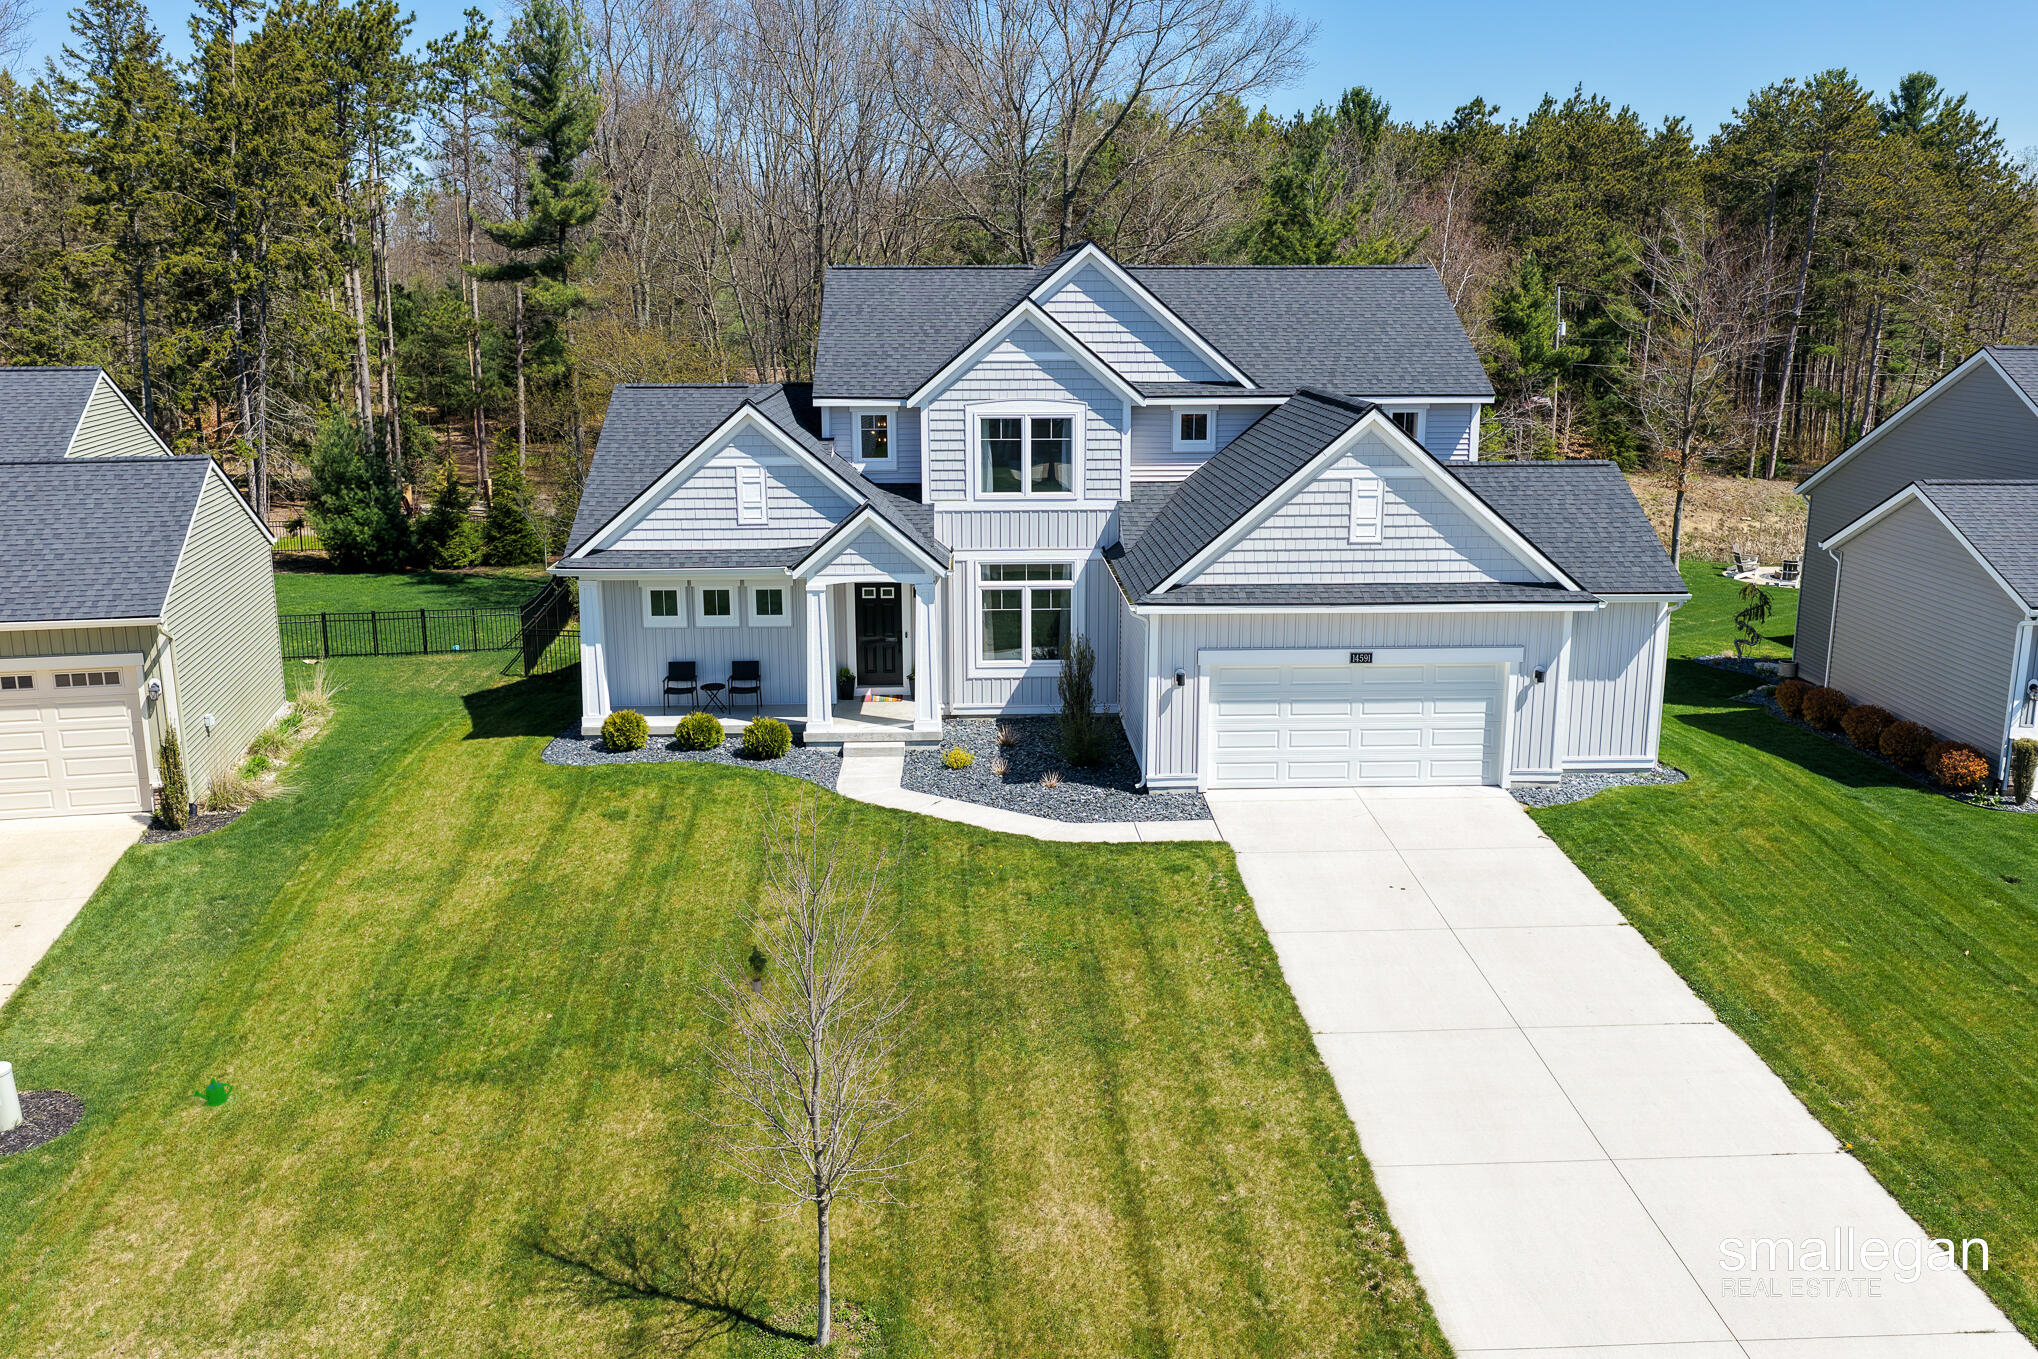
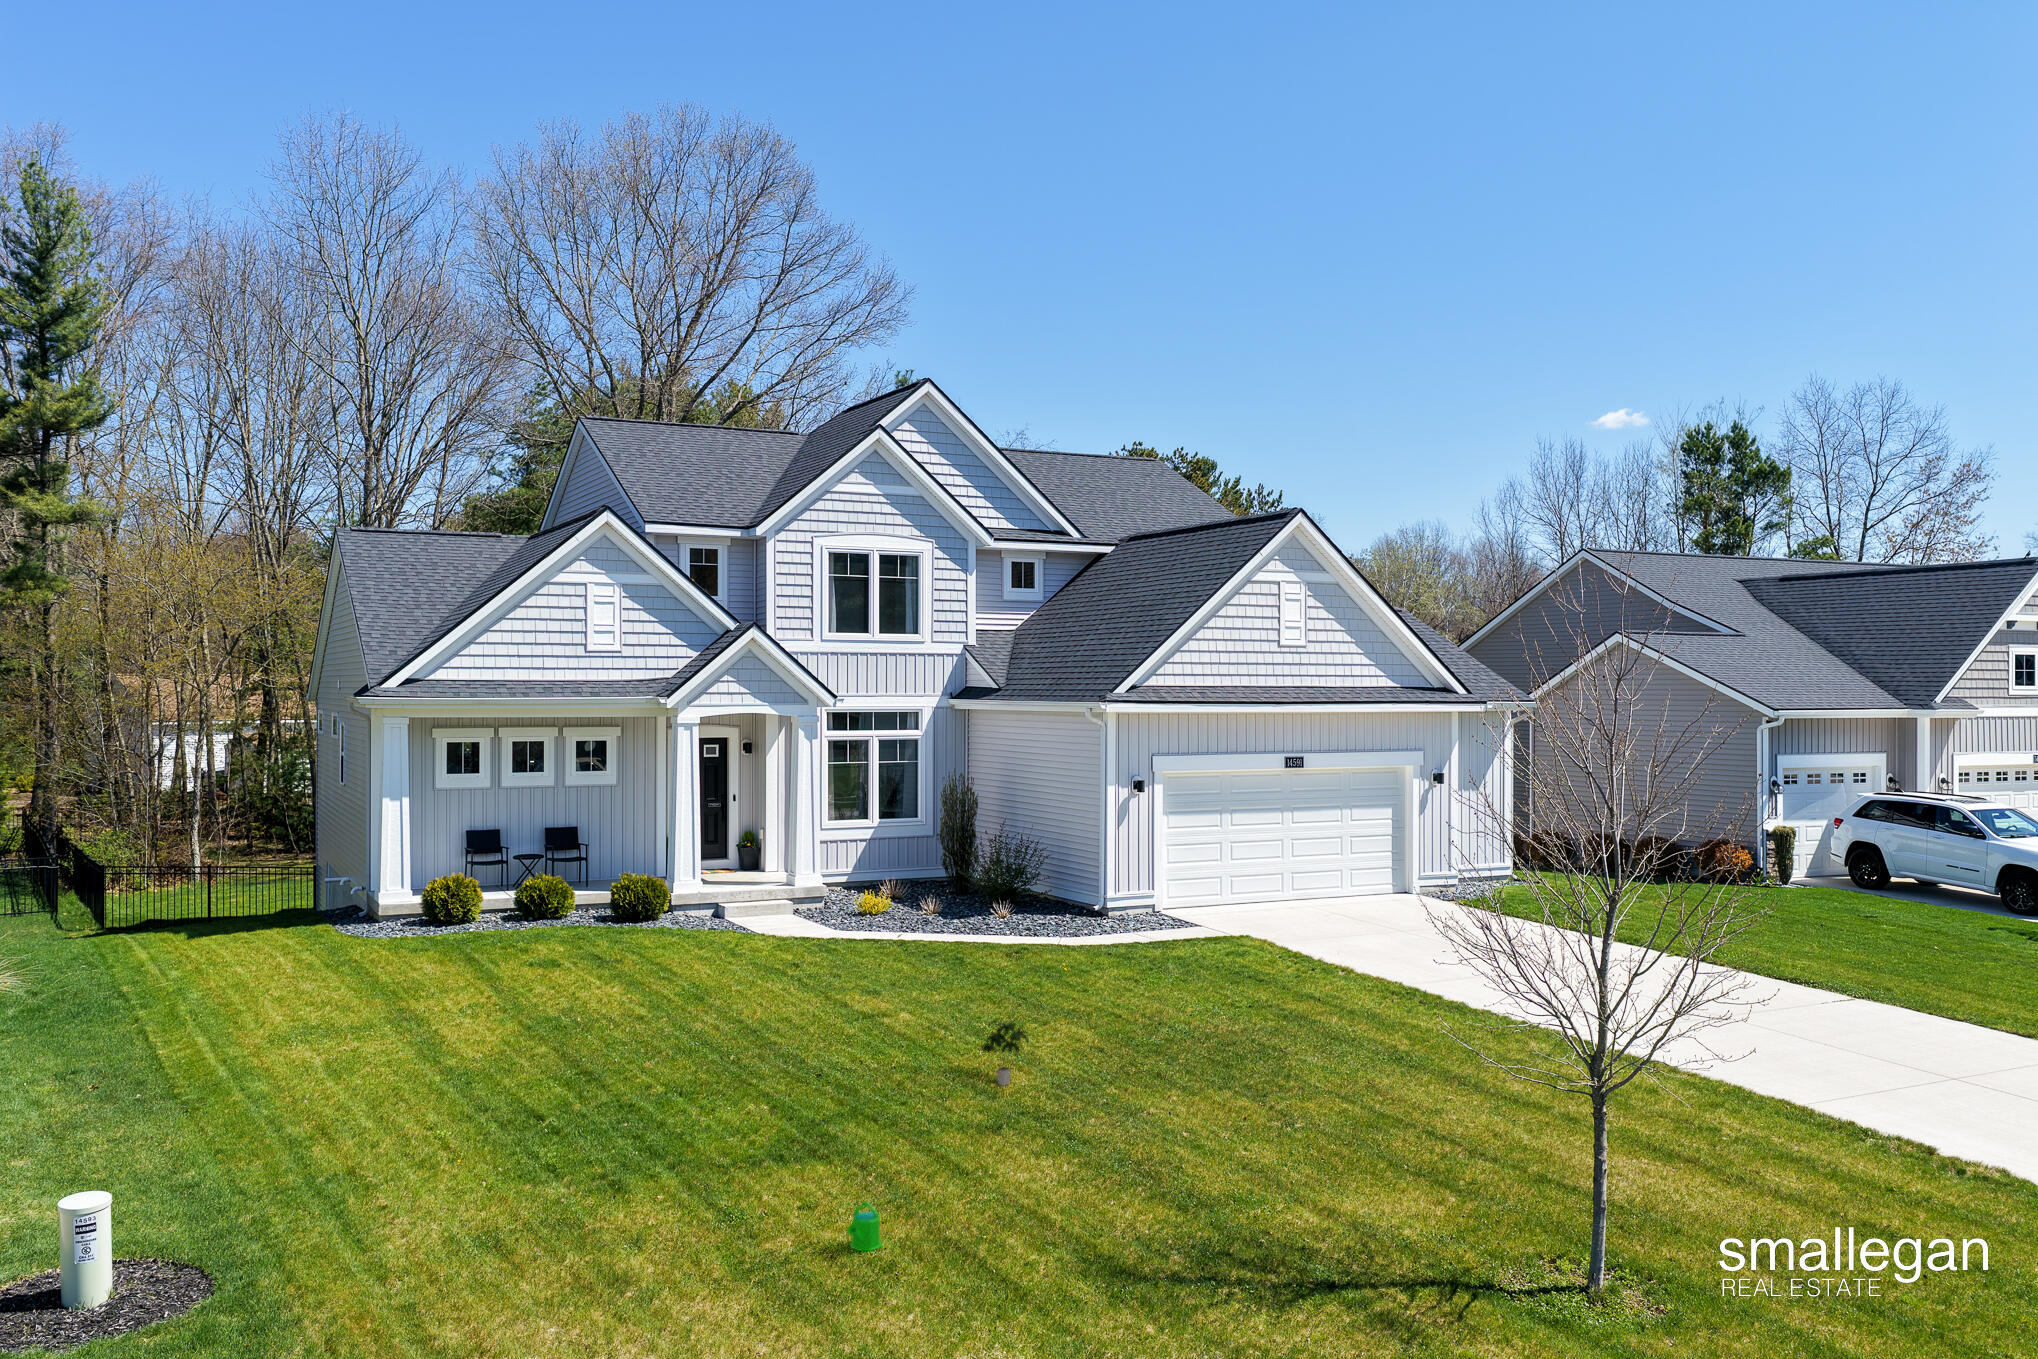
watering can: present [194,1078,233,1106] -> present [847,1201,882,1251]

